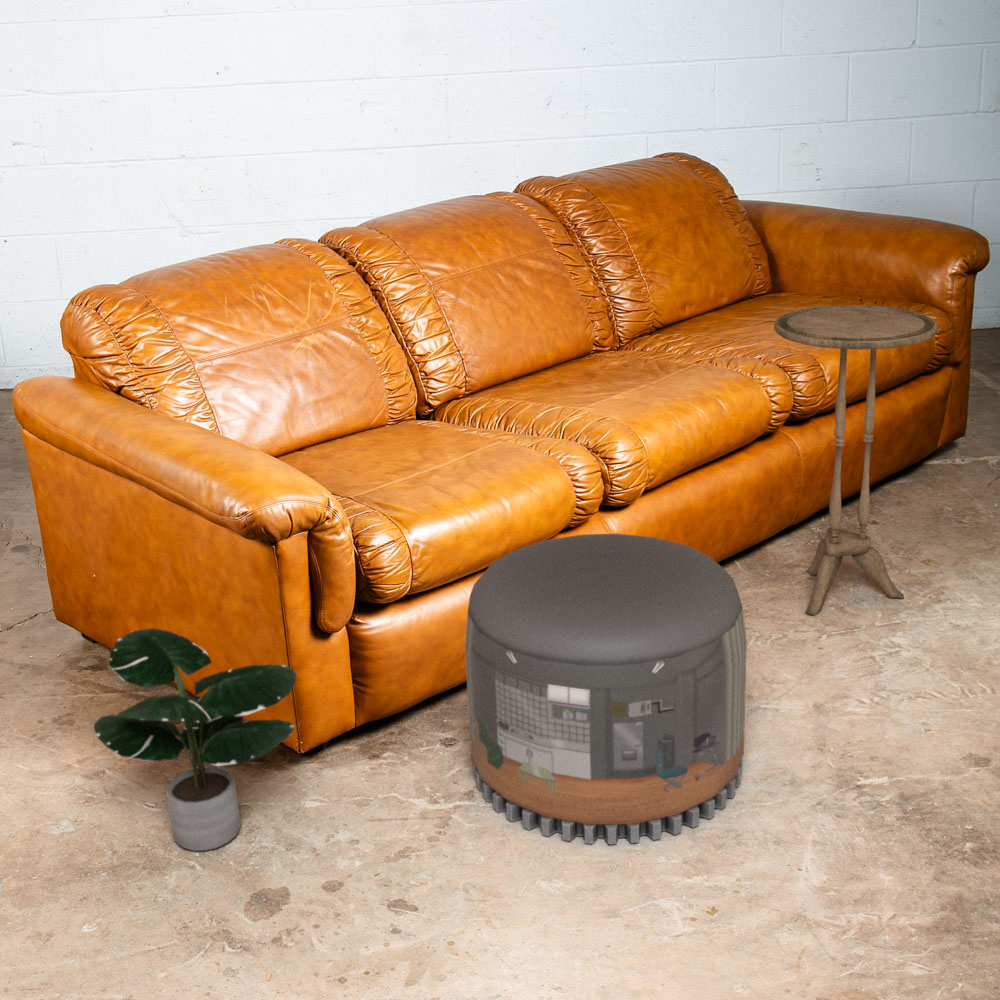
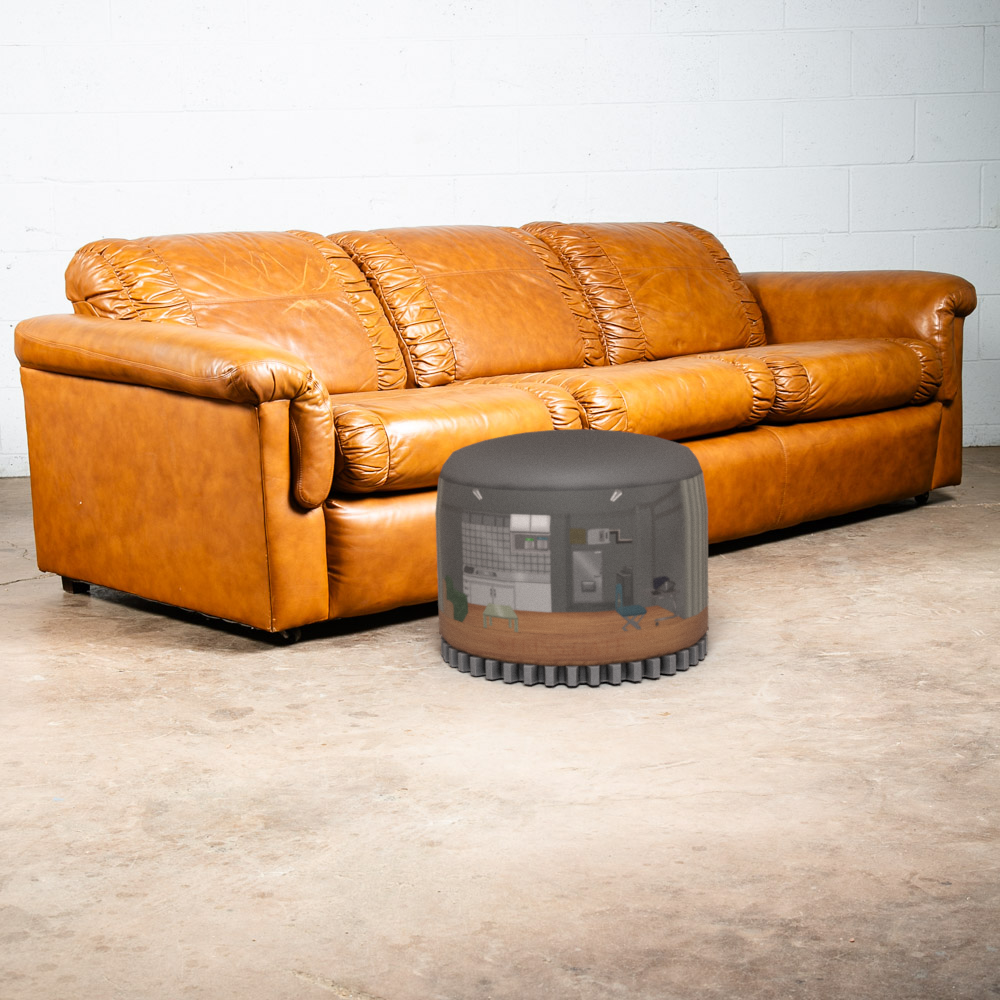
side table: present [774,305,938,616] -> none [749,284,904,577]
potted plant: present [93,628,296,851] -> none [73,482,271,689]

